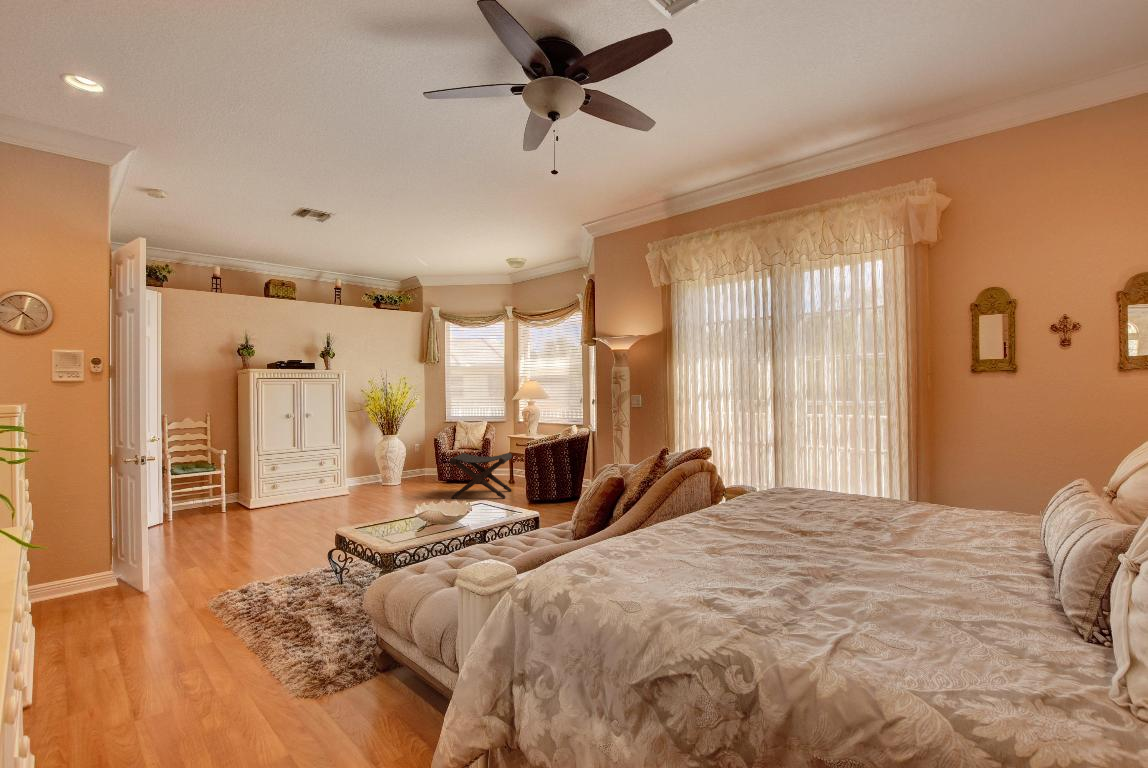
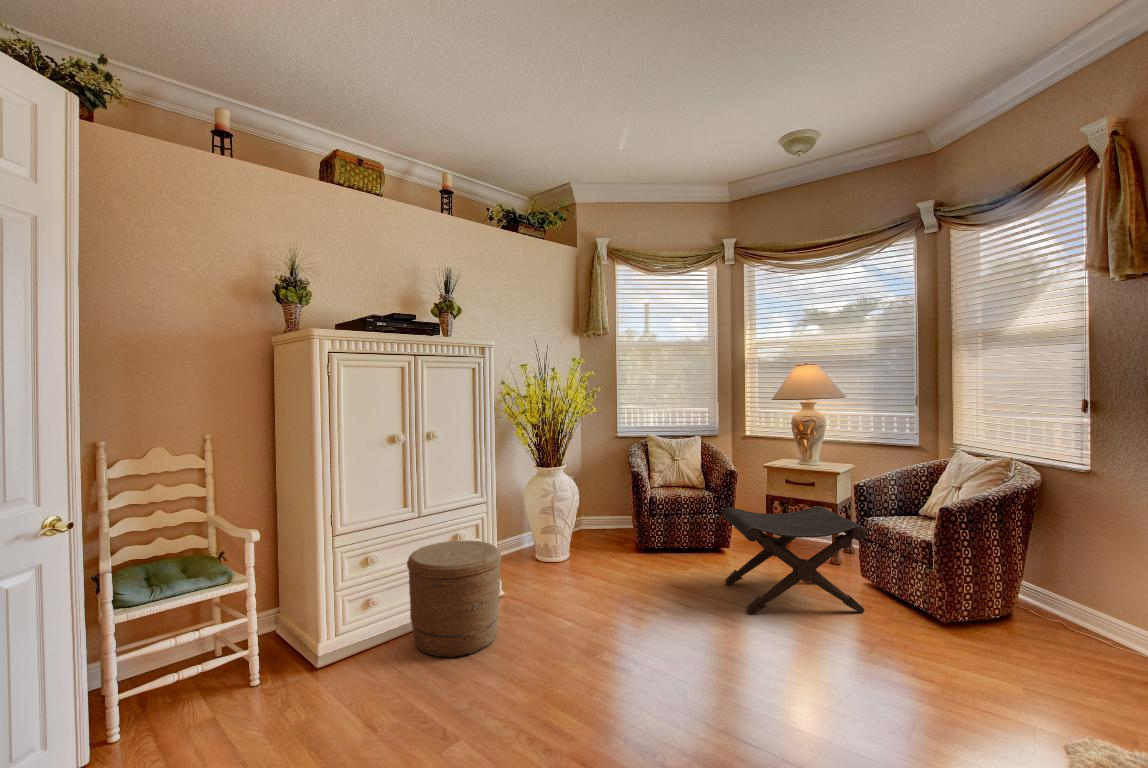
woven basket: none [290,463,334,507] -> present [407,540,501,658]

